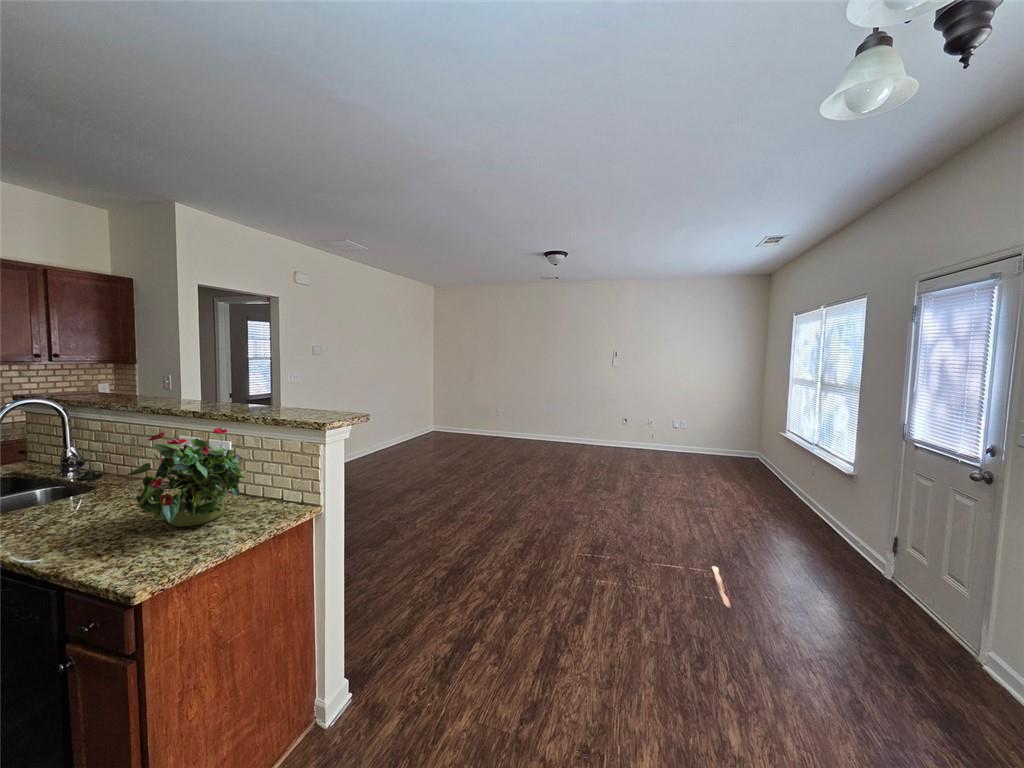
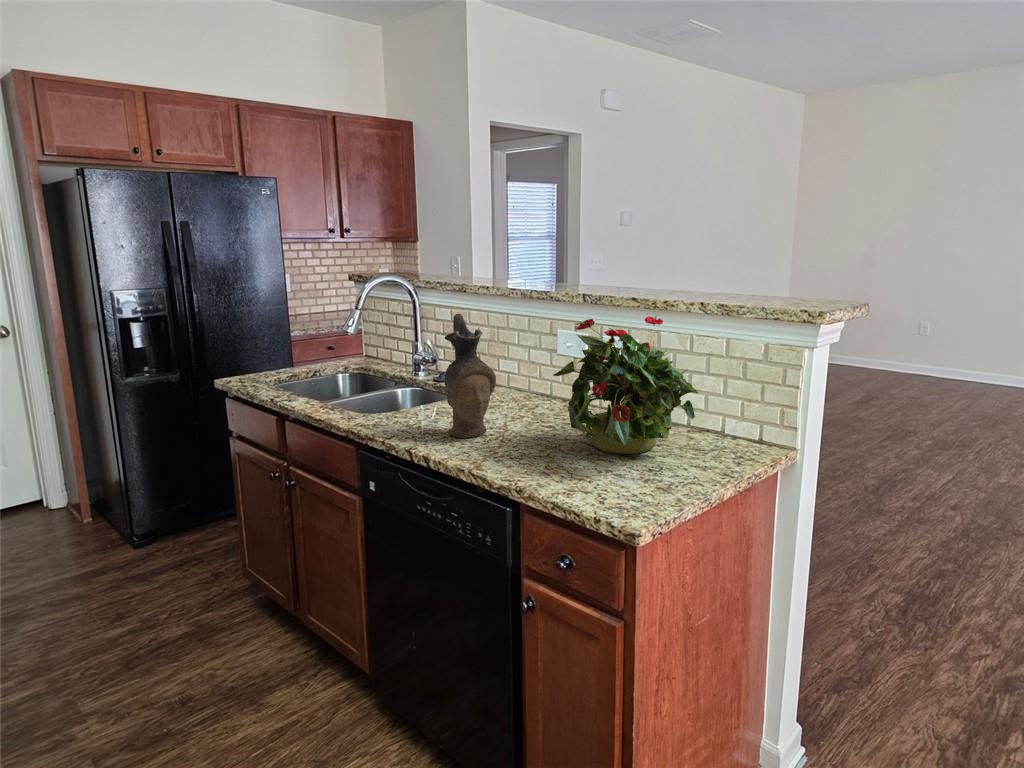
ceramic pitcher: none [30,431,88,531] -> present [445,314,496,437]

